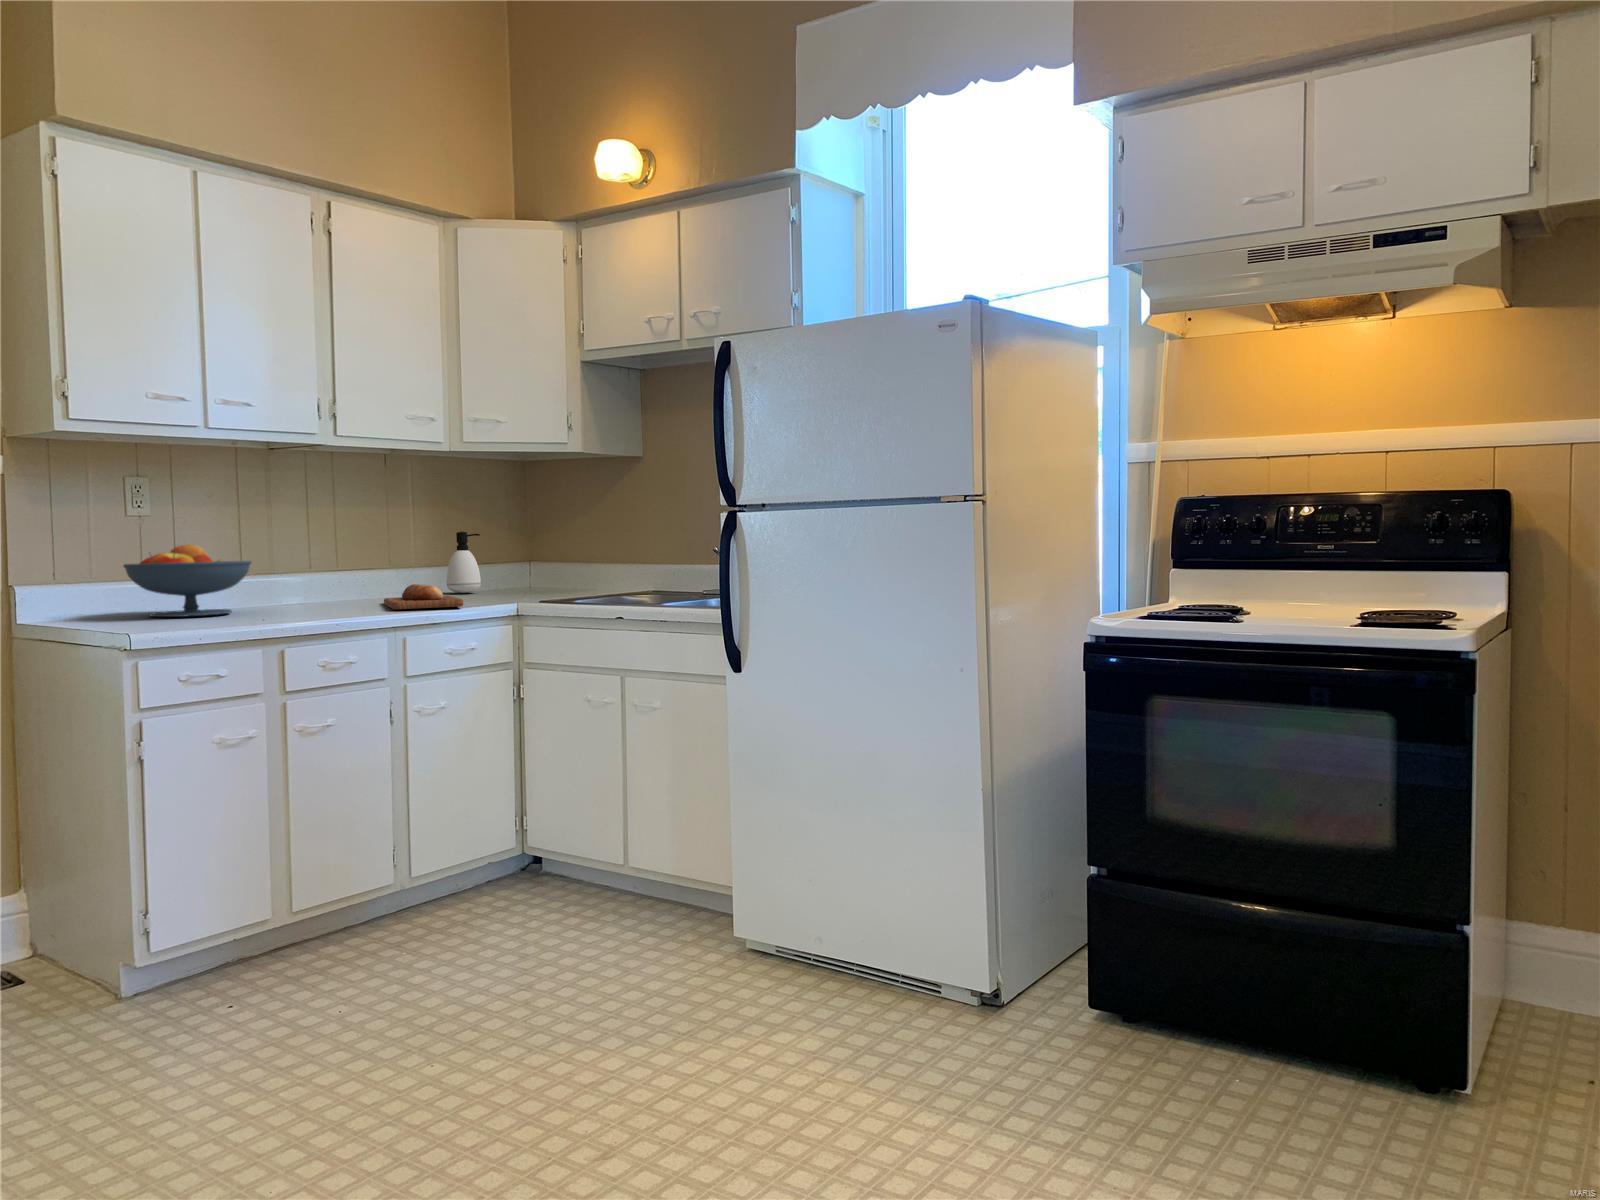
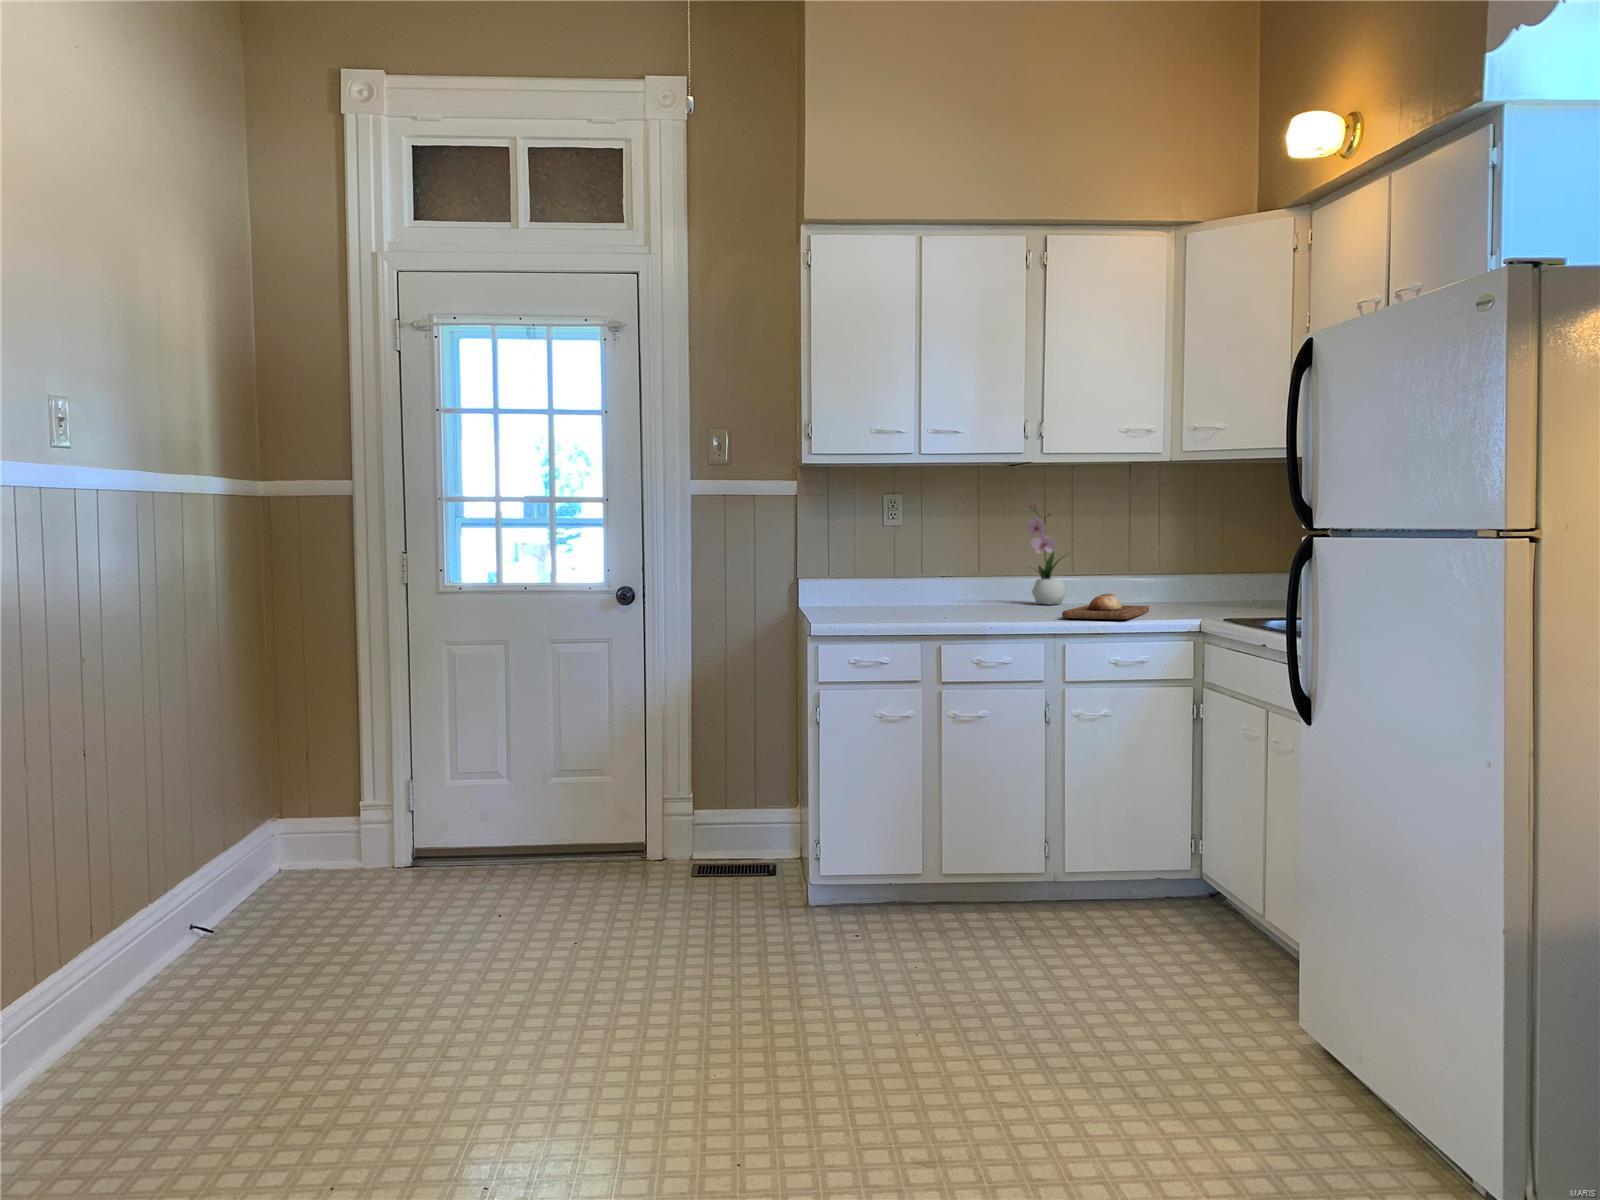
flower arrangement: none [297,493,343,602] -> present [1026,505,1066,605]
soap dispenser: present [447,531,481,593] -> none [1181,539,1216,602]
fruit bowl: present [123,544,251,617] -> none [866,551,962,613]

